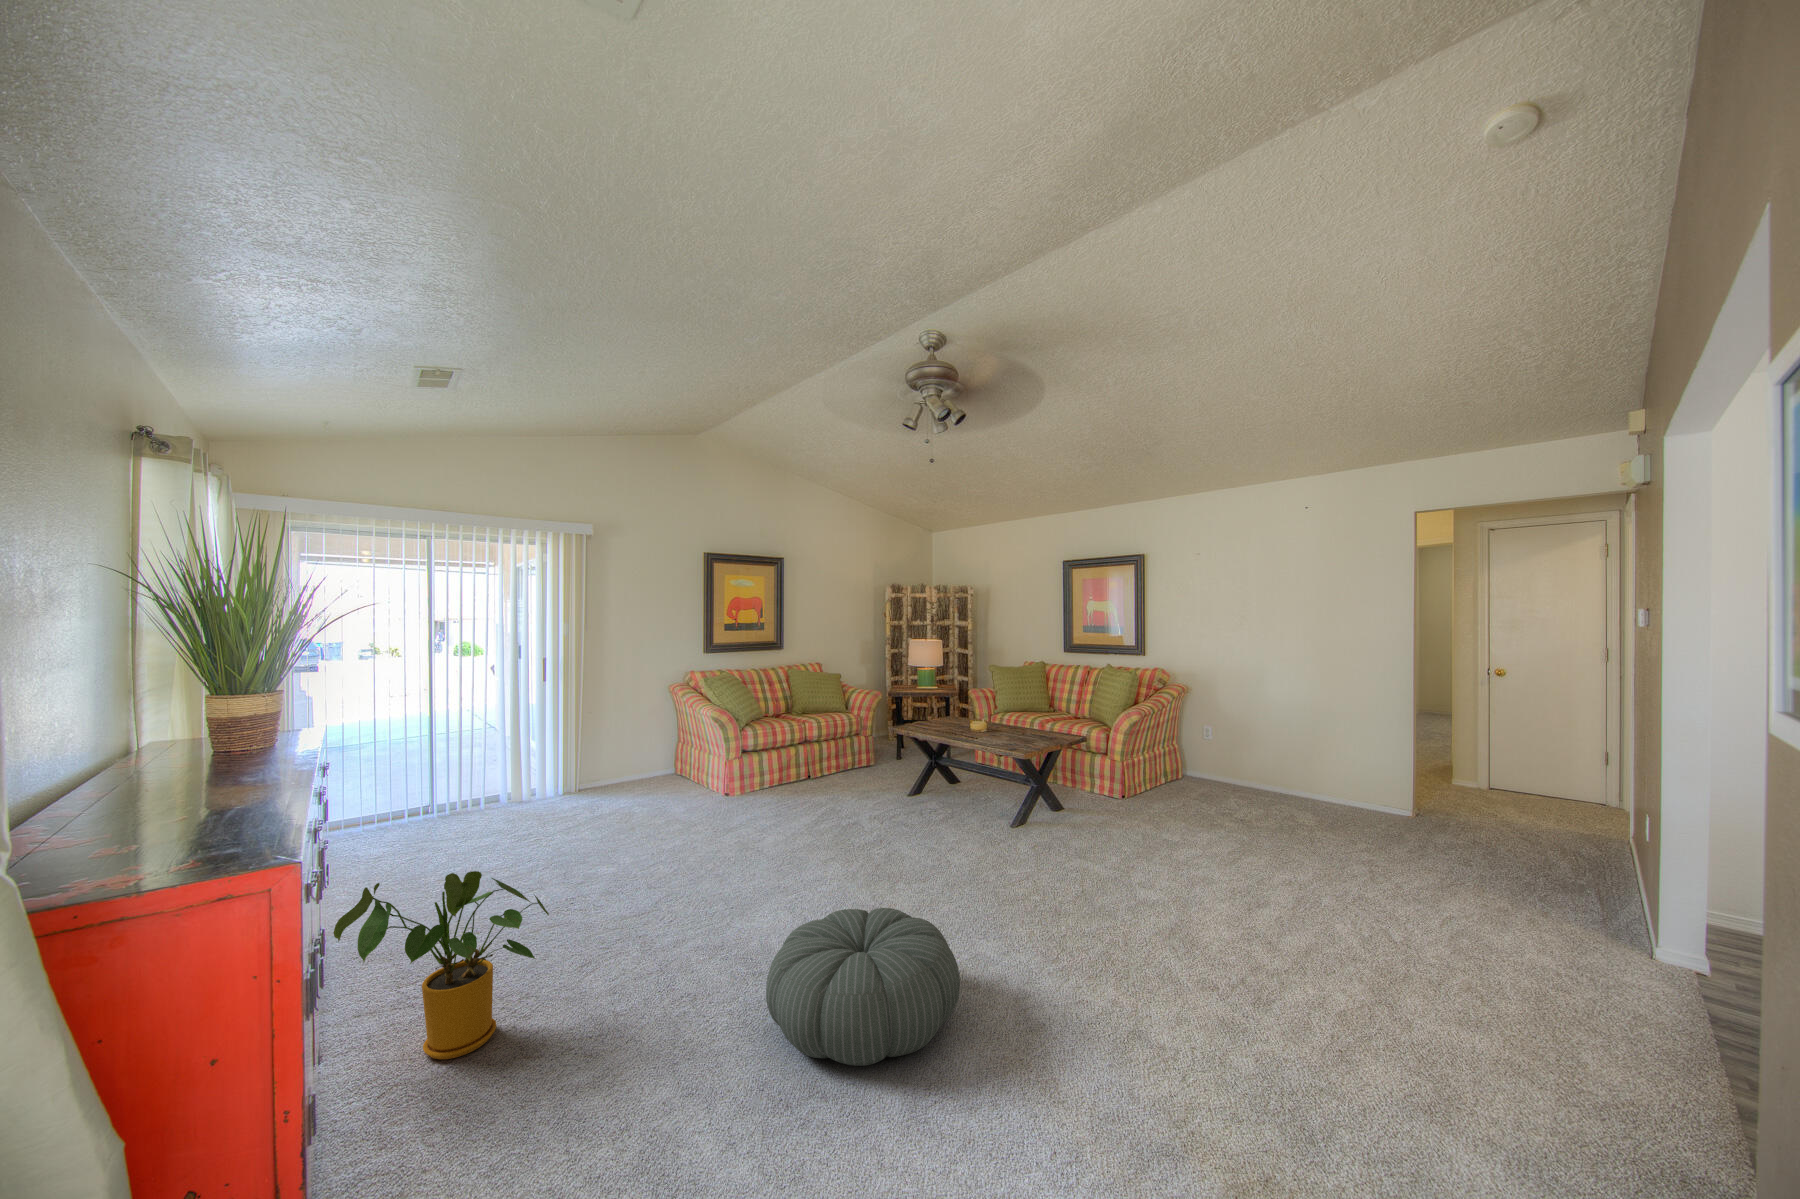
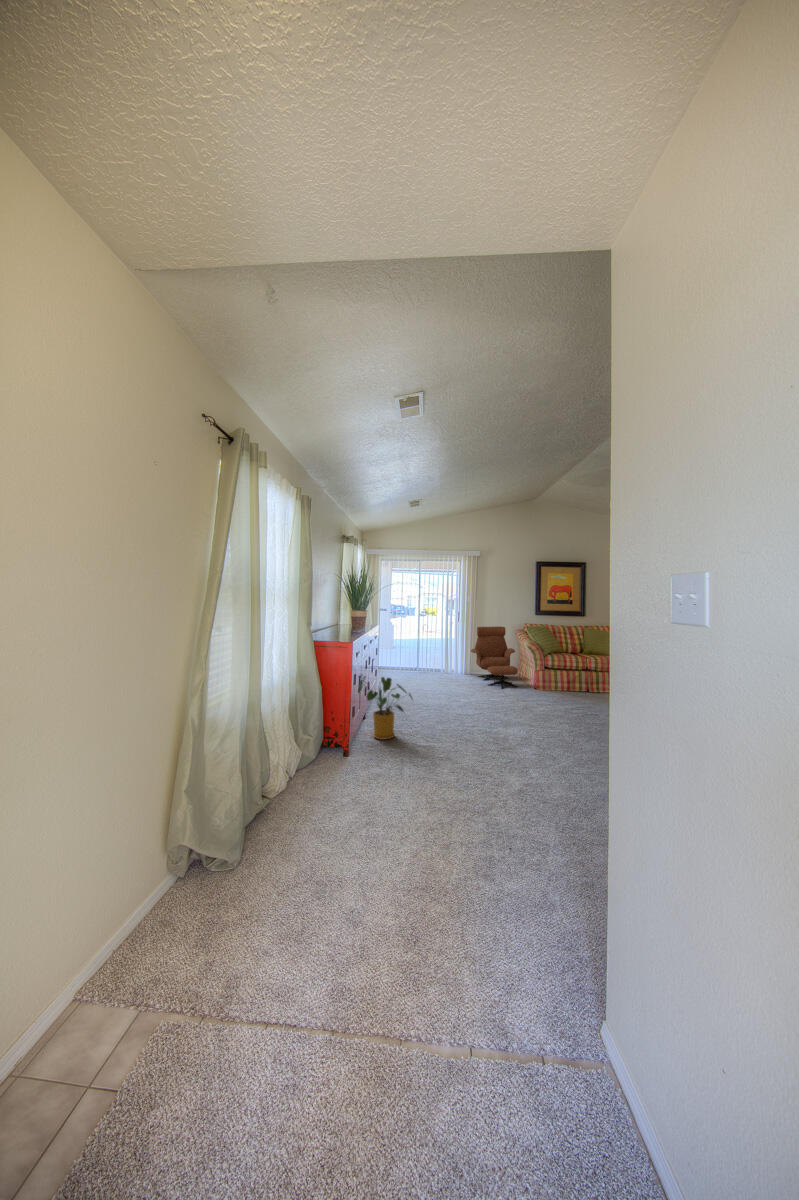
lounge chair: none [582,681,695,809] -> present [471,627,518,689]
pouf: present [766,908,960,1066] -> none [478,730,570,792]

